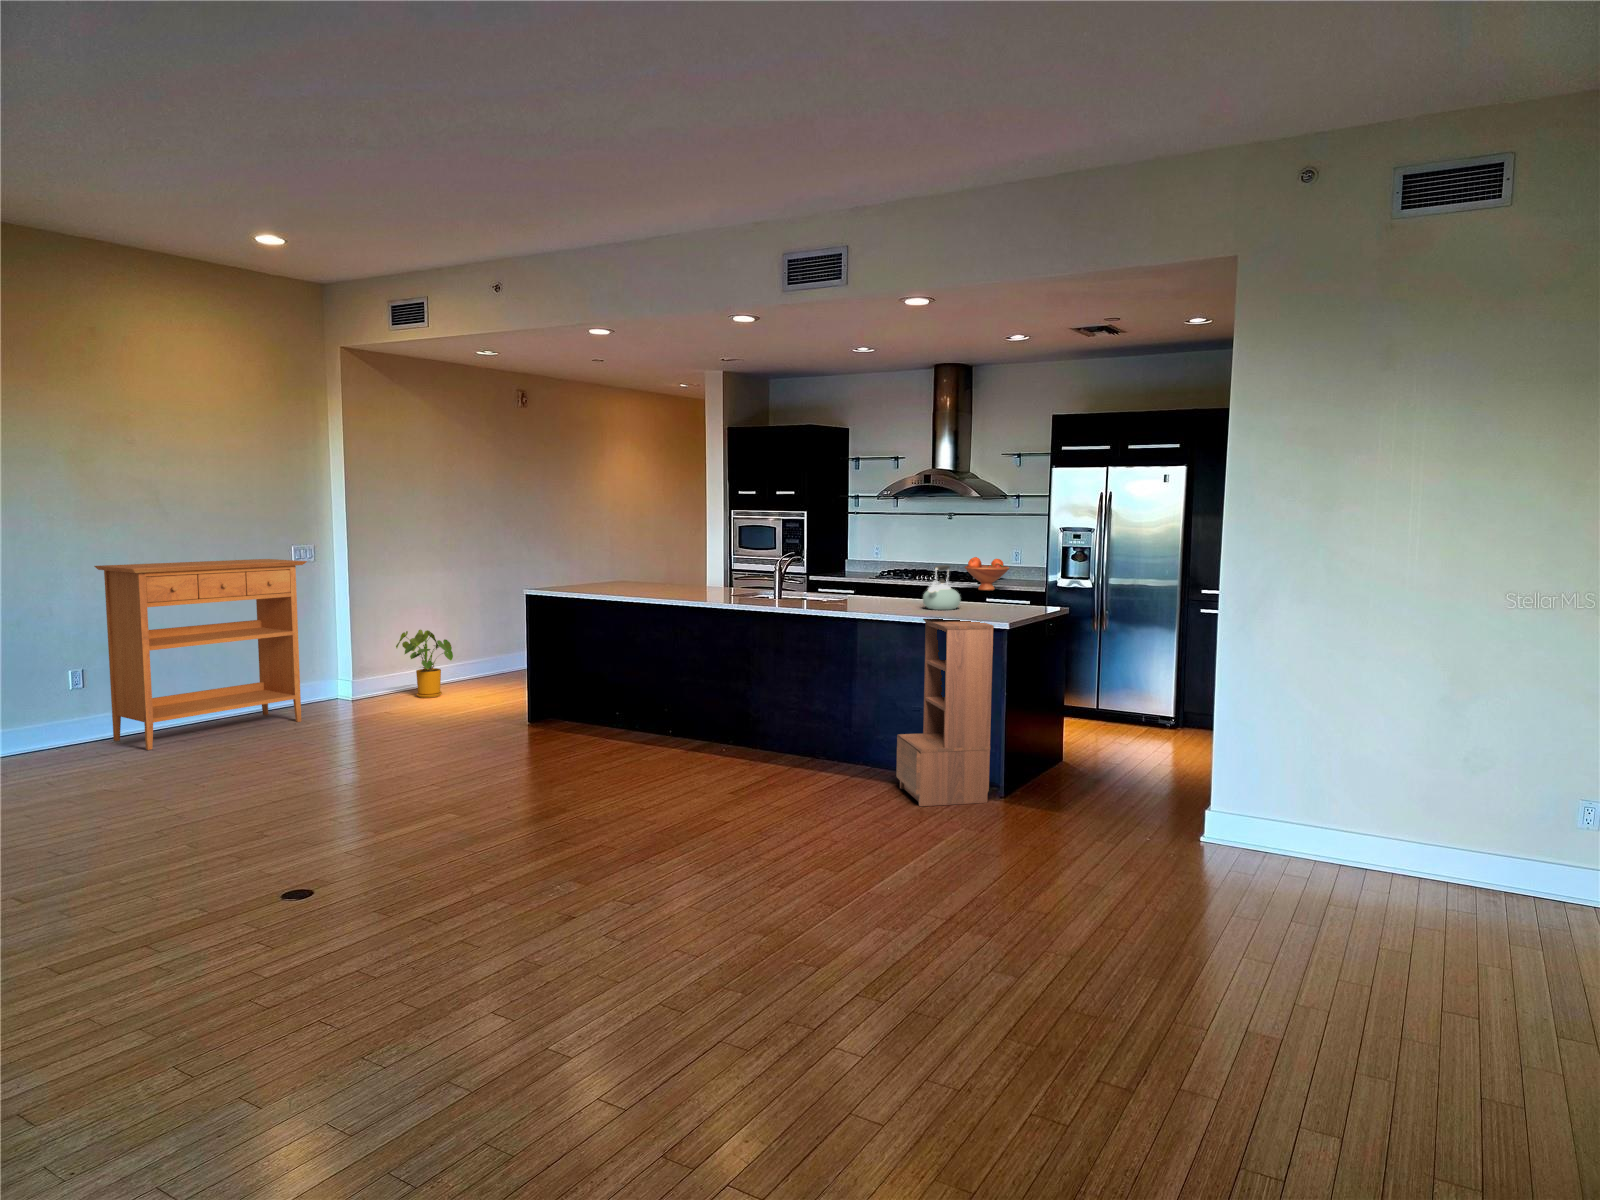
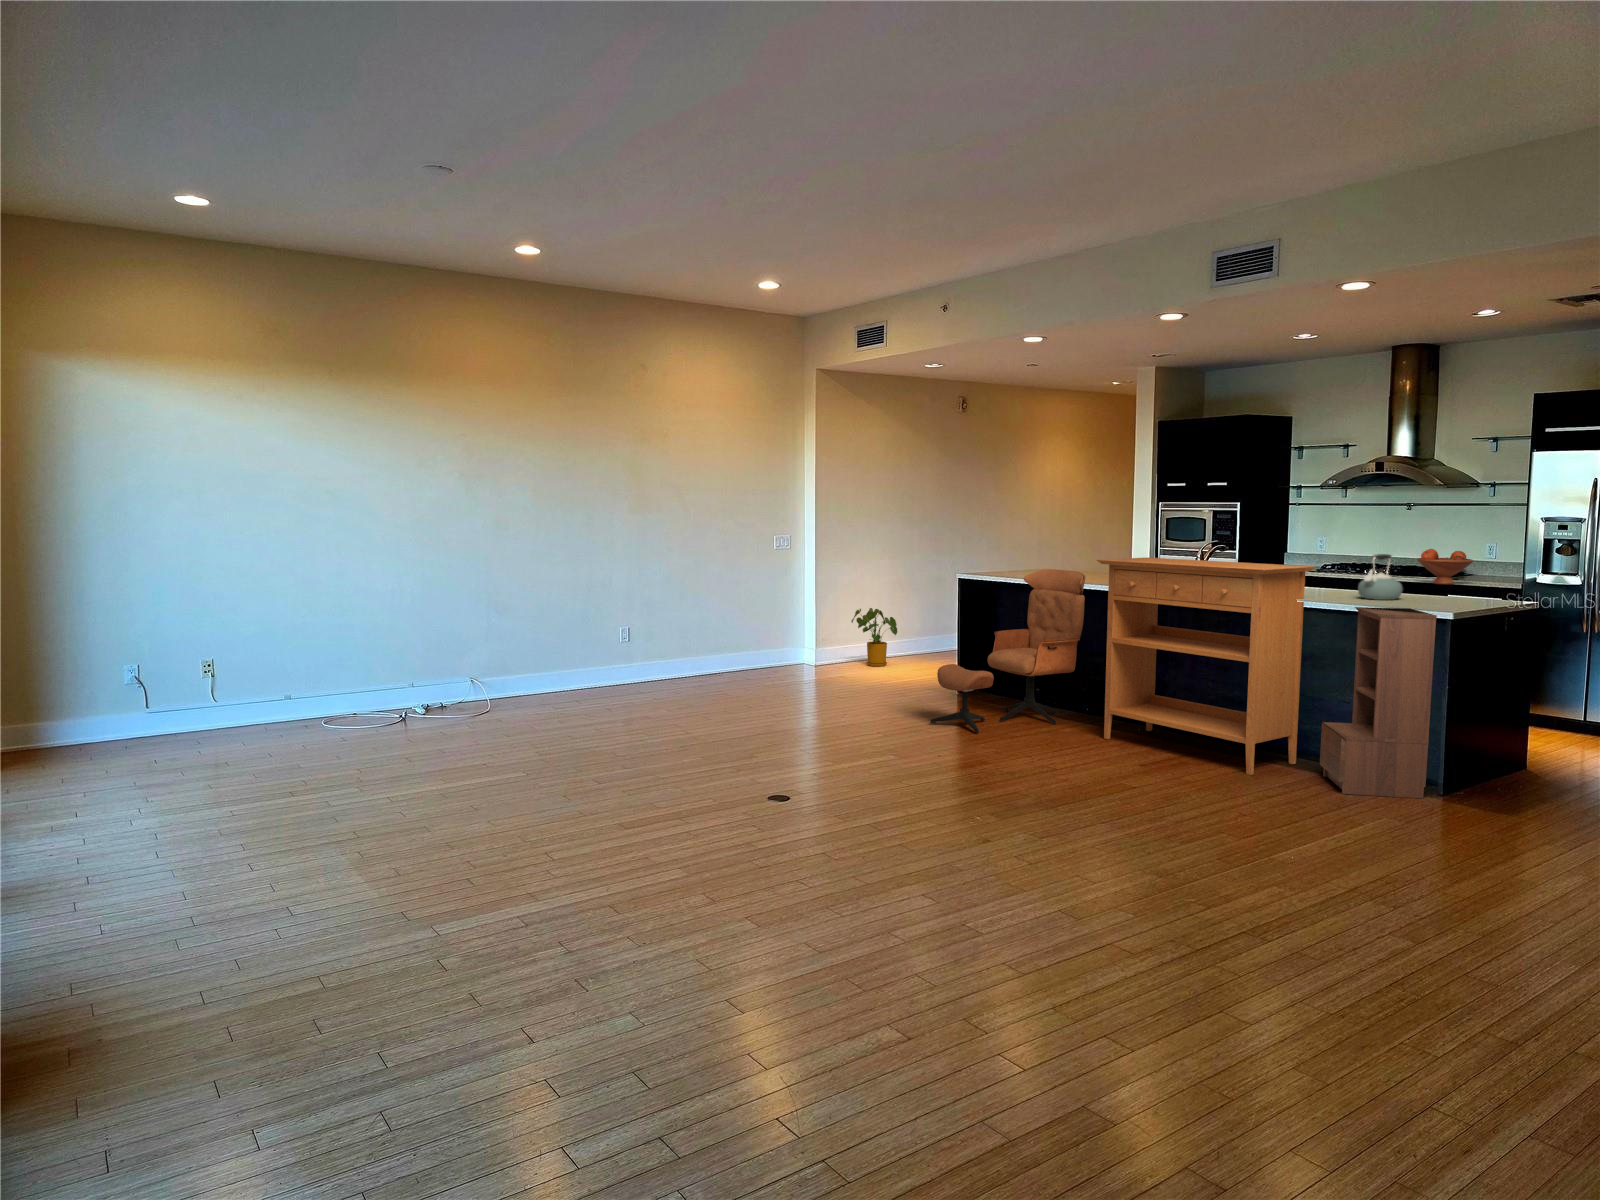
console table: present [94,559,307,750] -> present [1097,558,1315,775]
lounge chair: none [493,584,662,774] -> present [930,570,1085,733]

